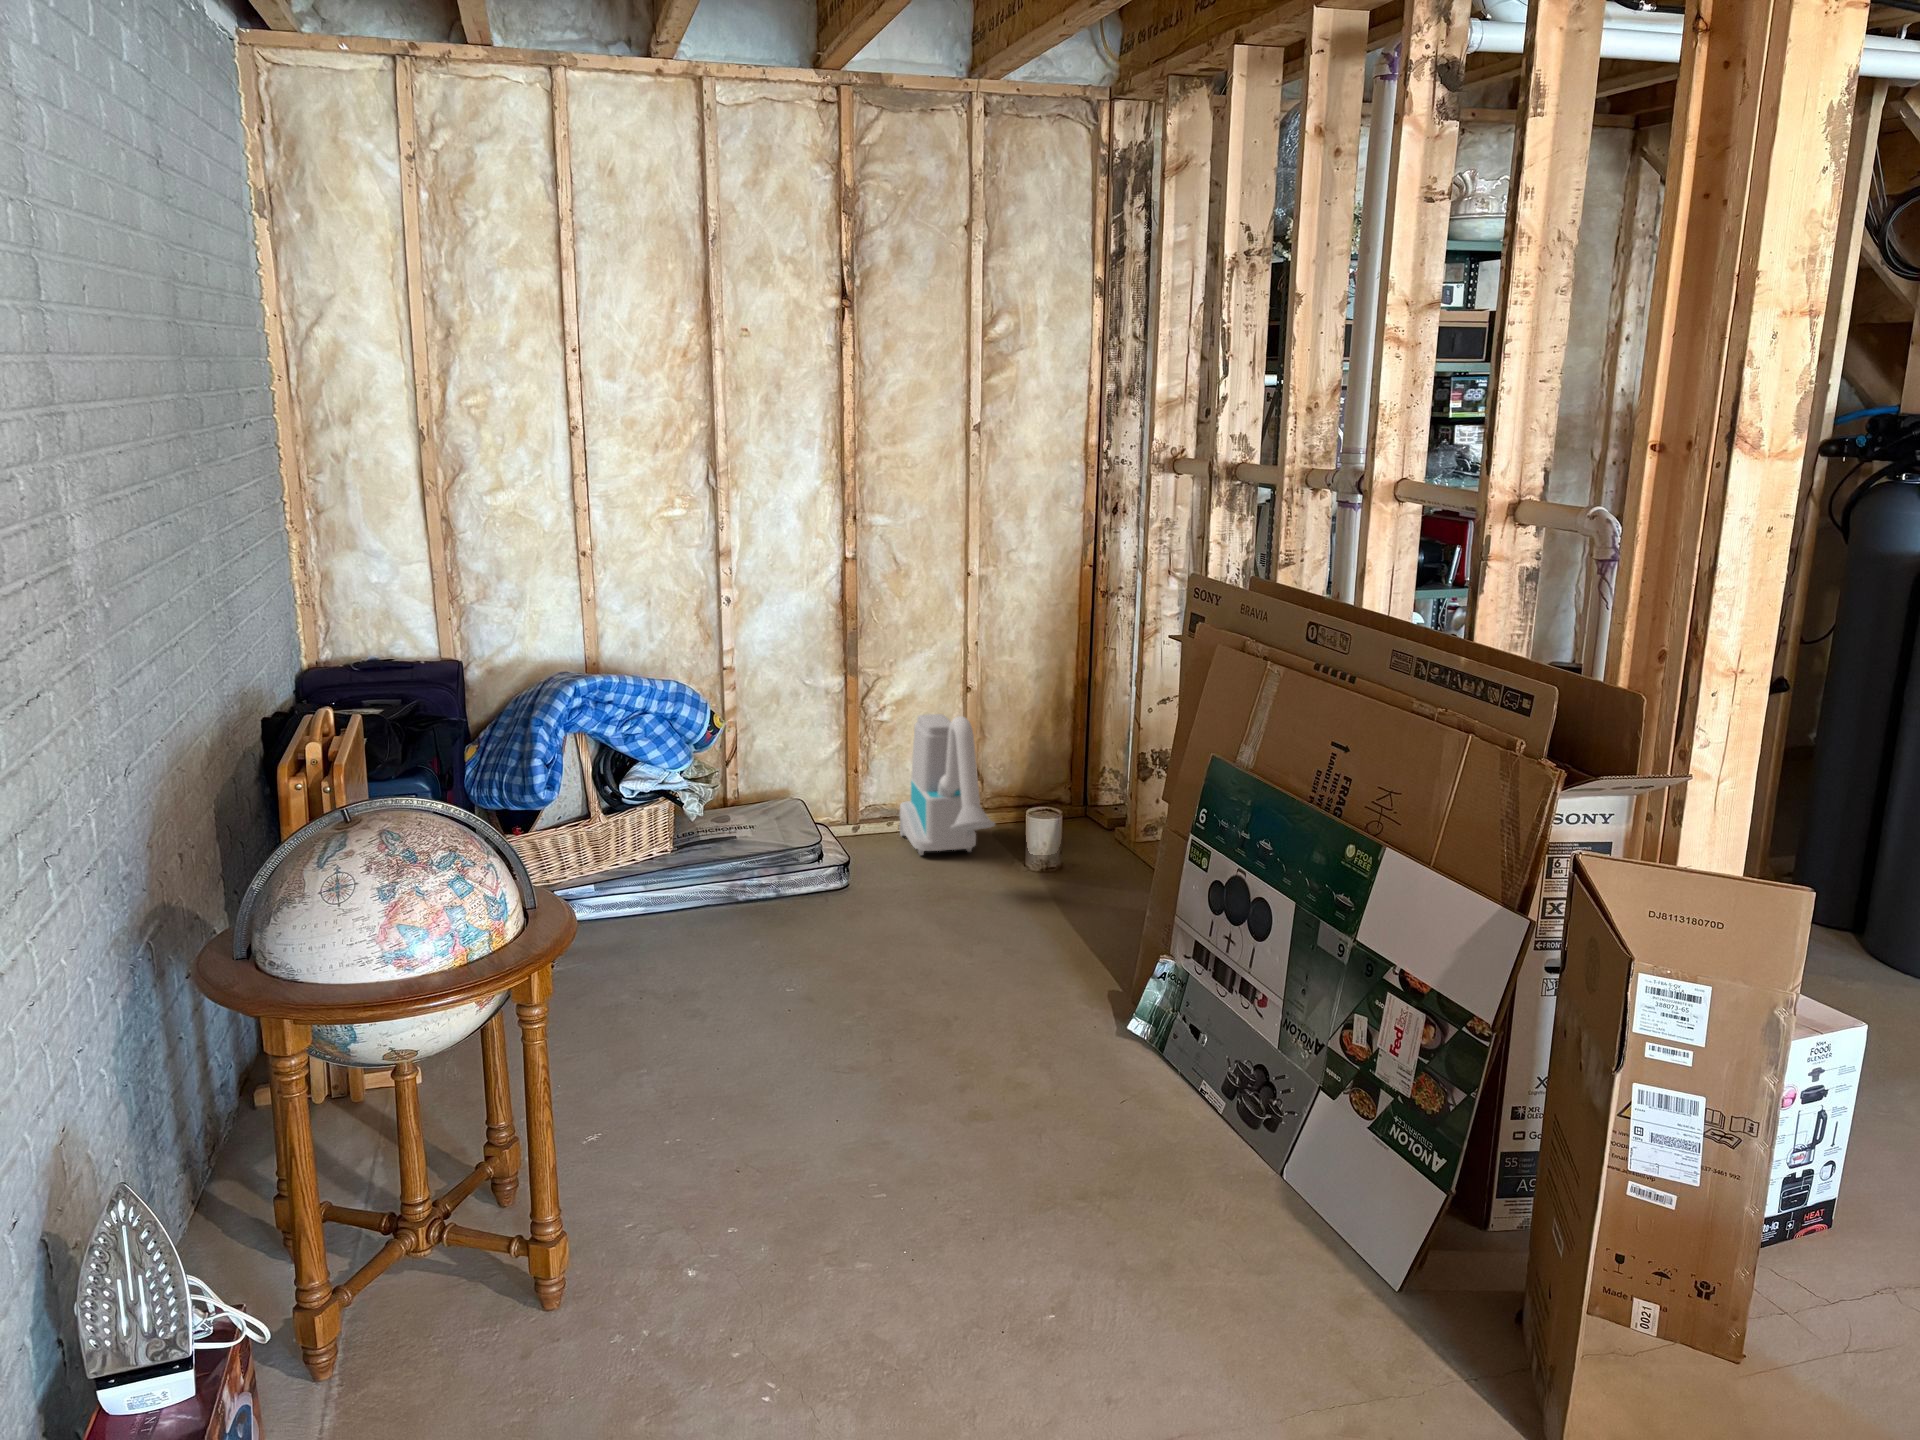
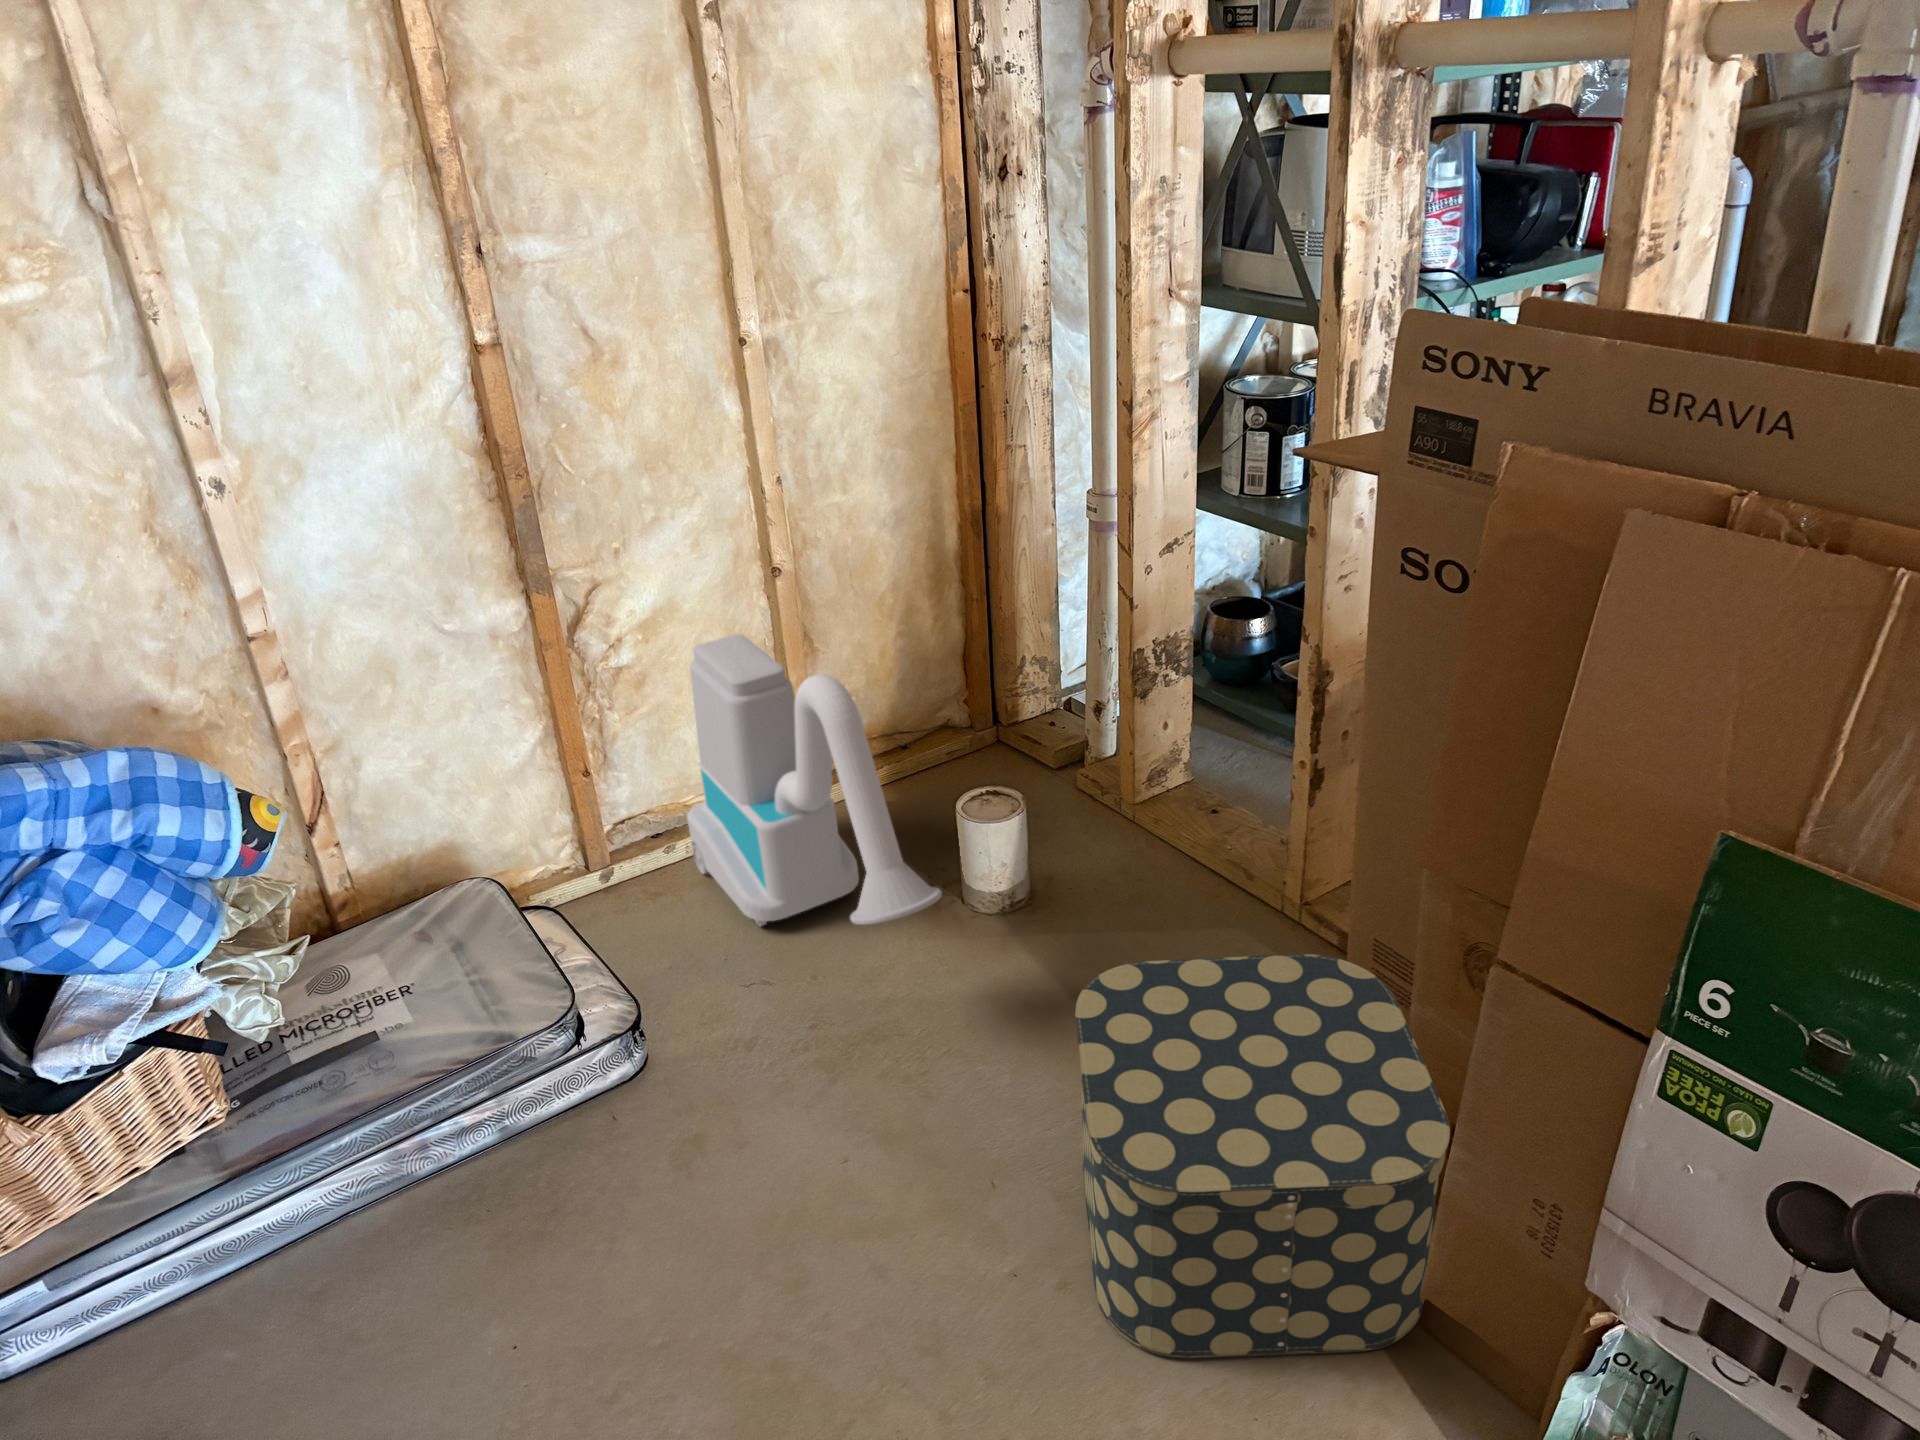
storage box: none [1001,844,1161,994] -> present [1075,954,1450,1358]

